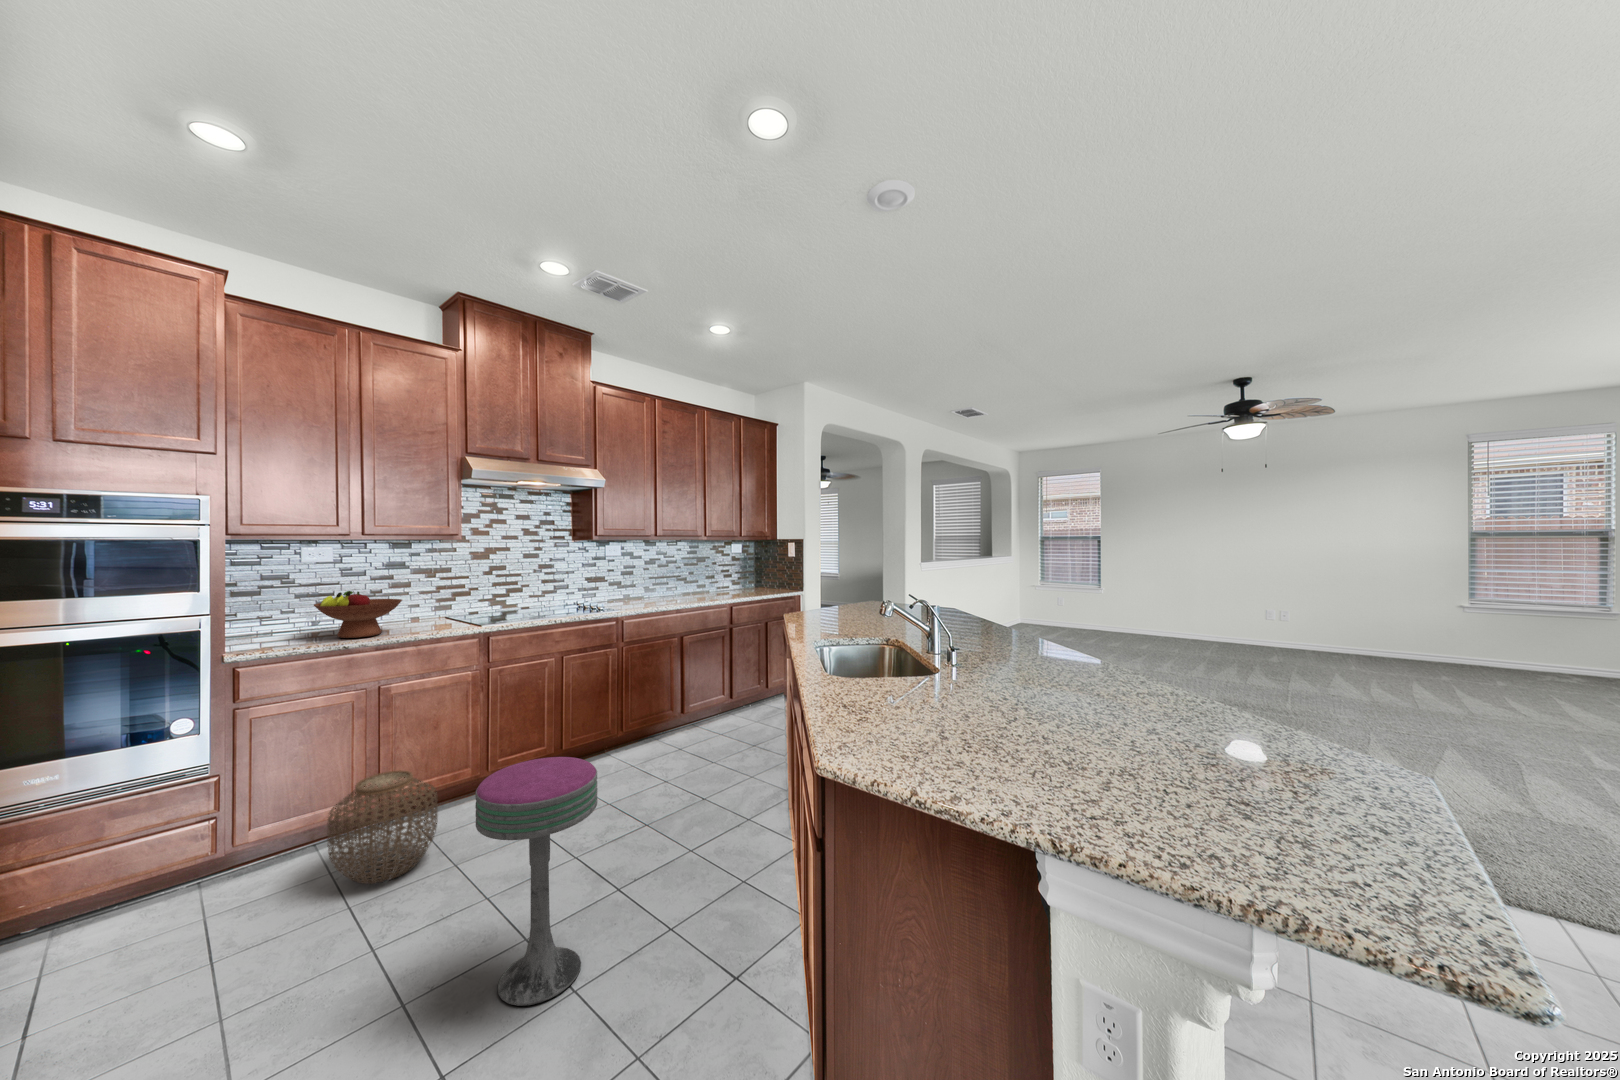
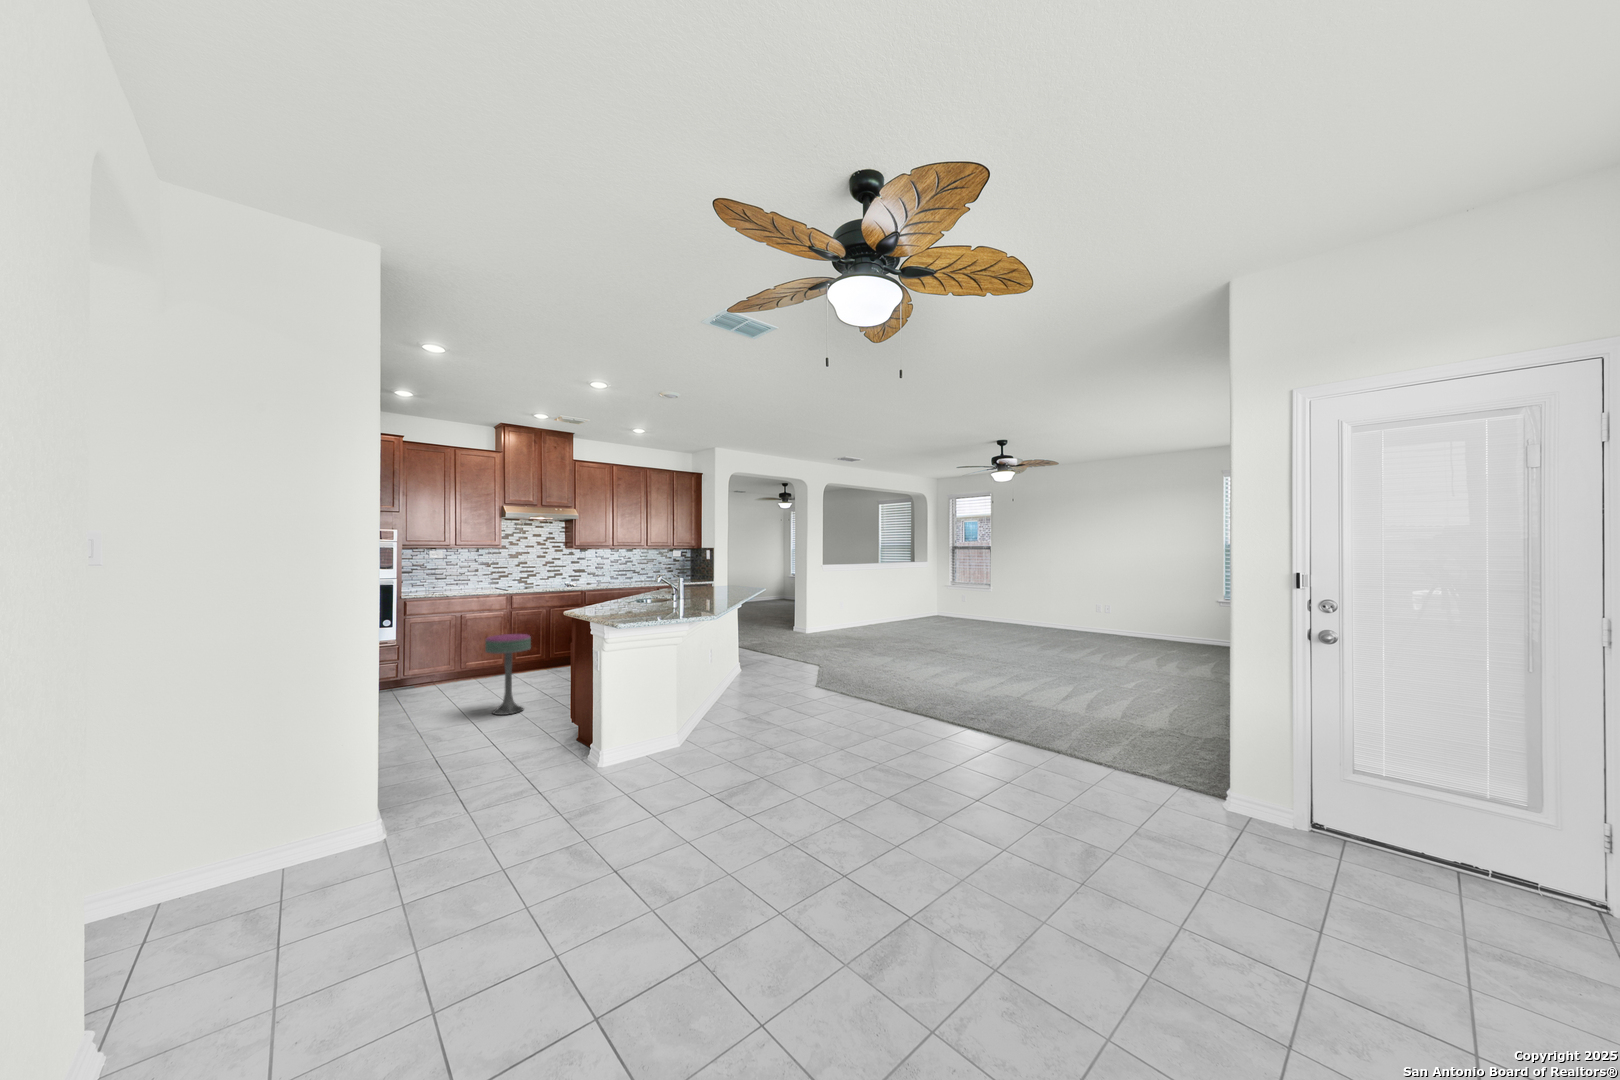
fruit bowl: present [314,591,402,638] -> none [434,571,472,593]
woven basket: present [327,771,438,883] -> none [438,649,482,692]

